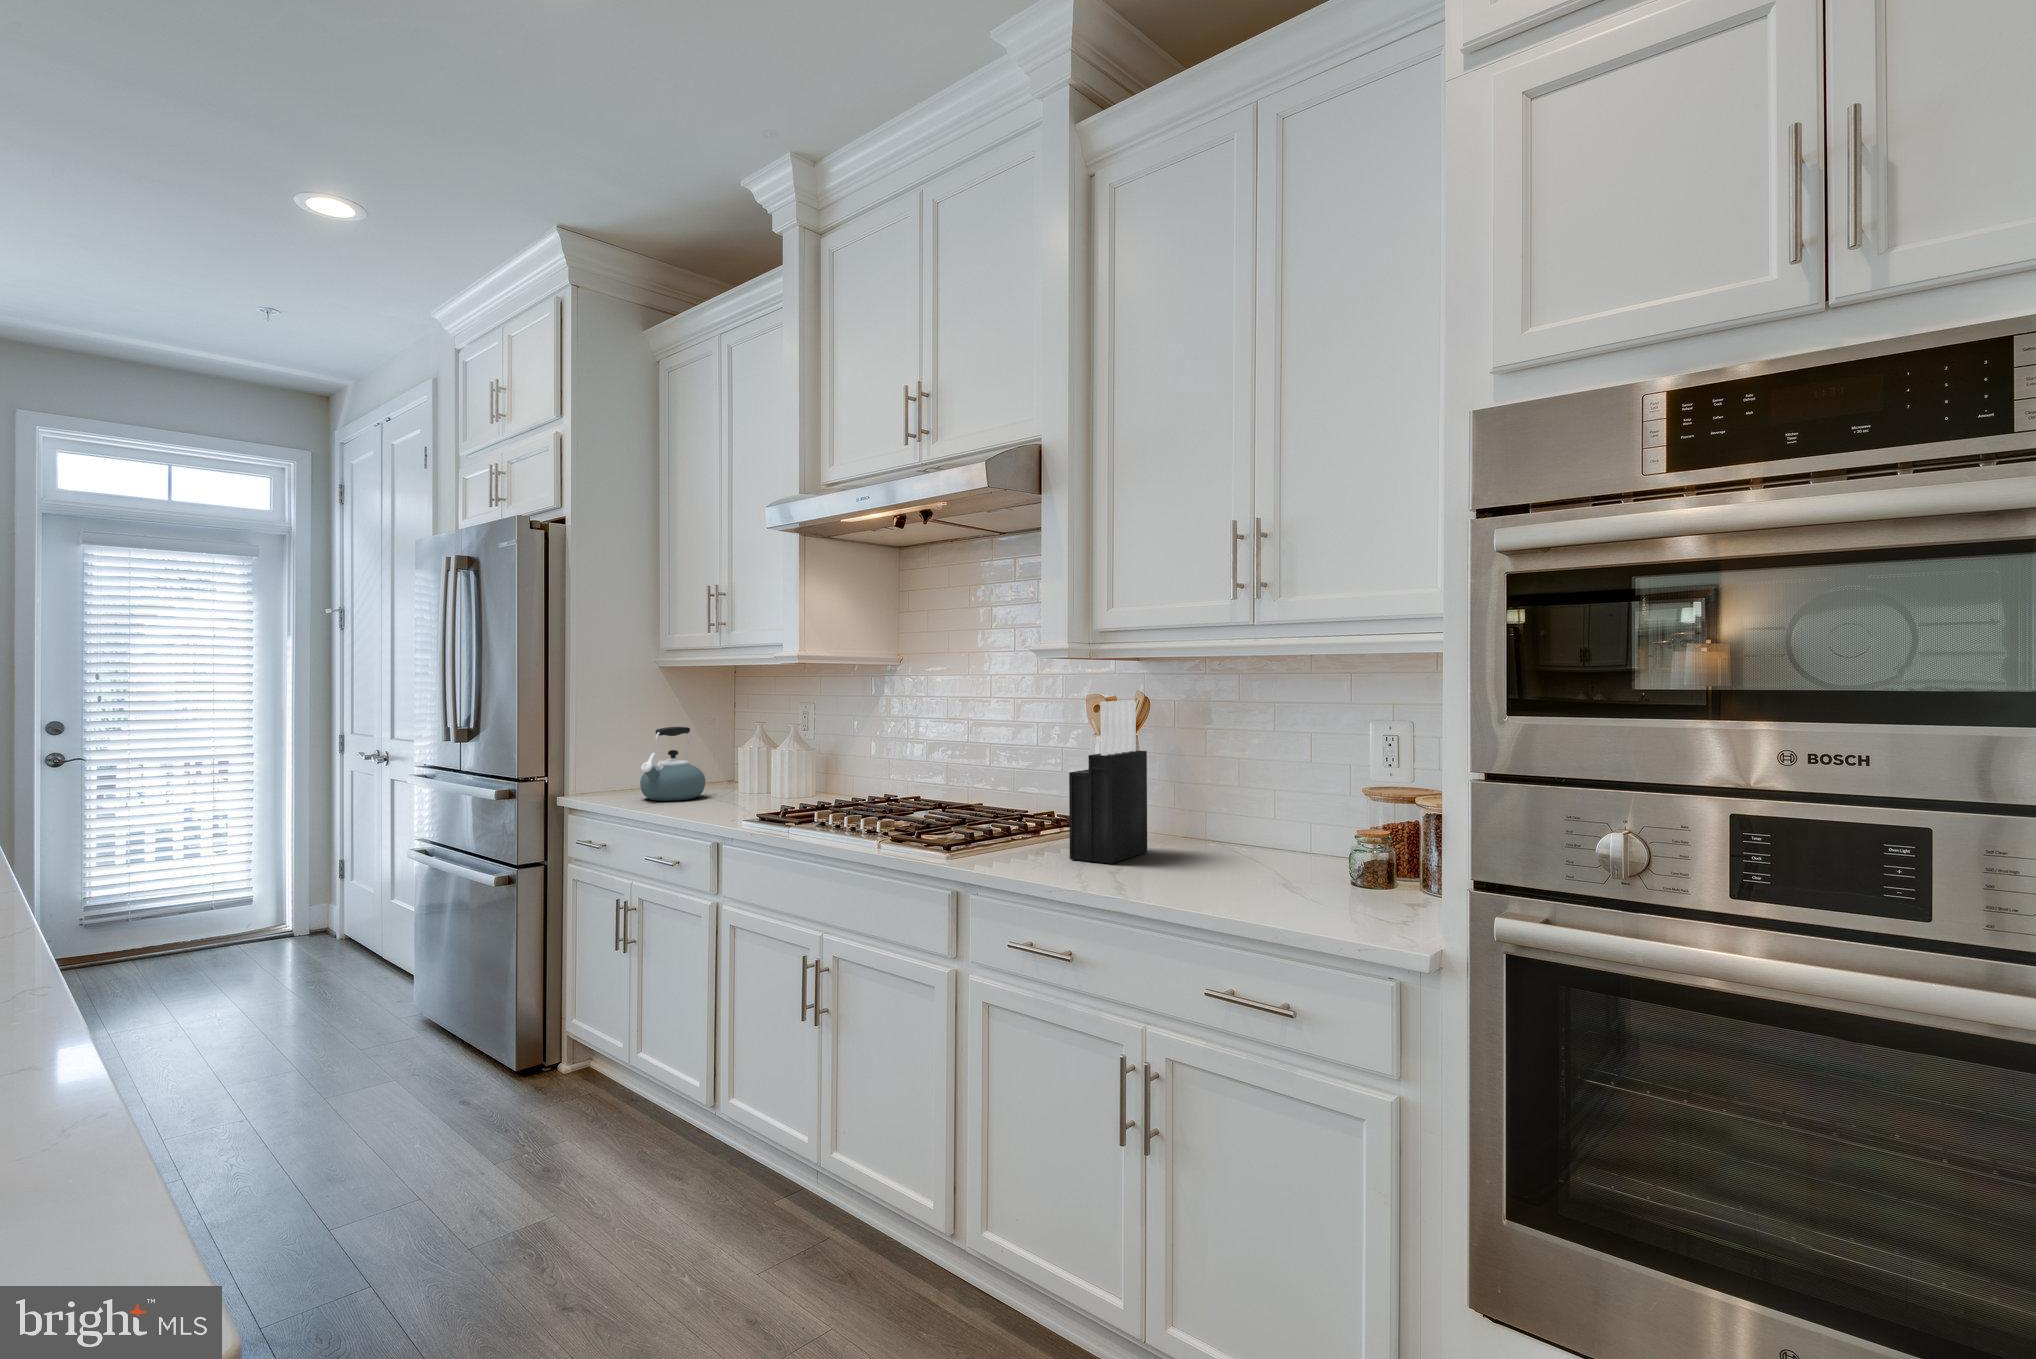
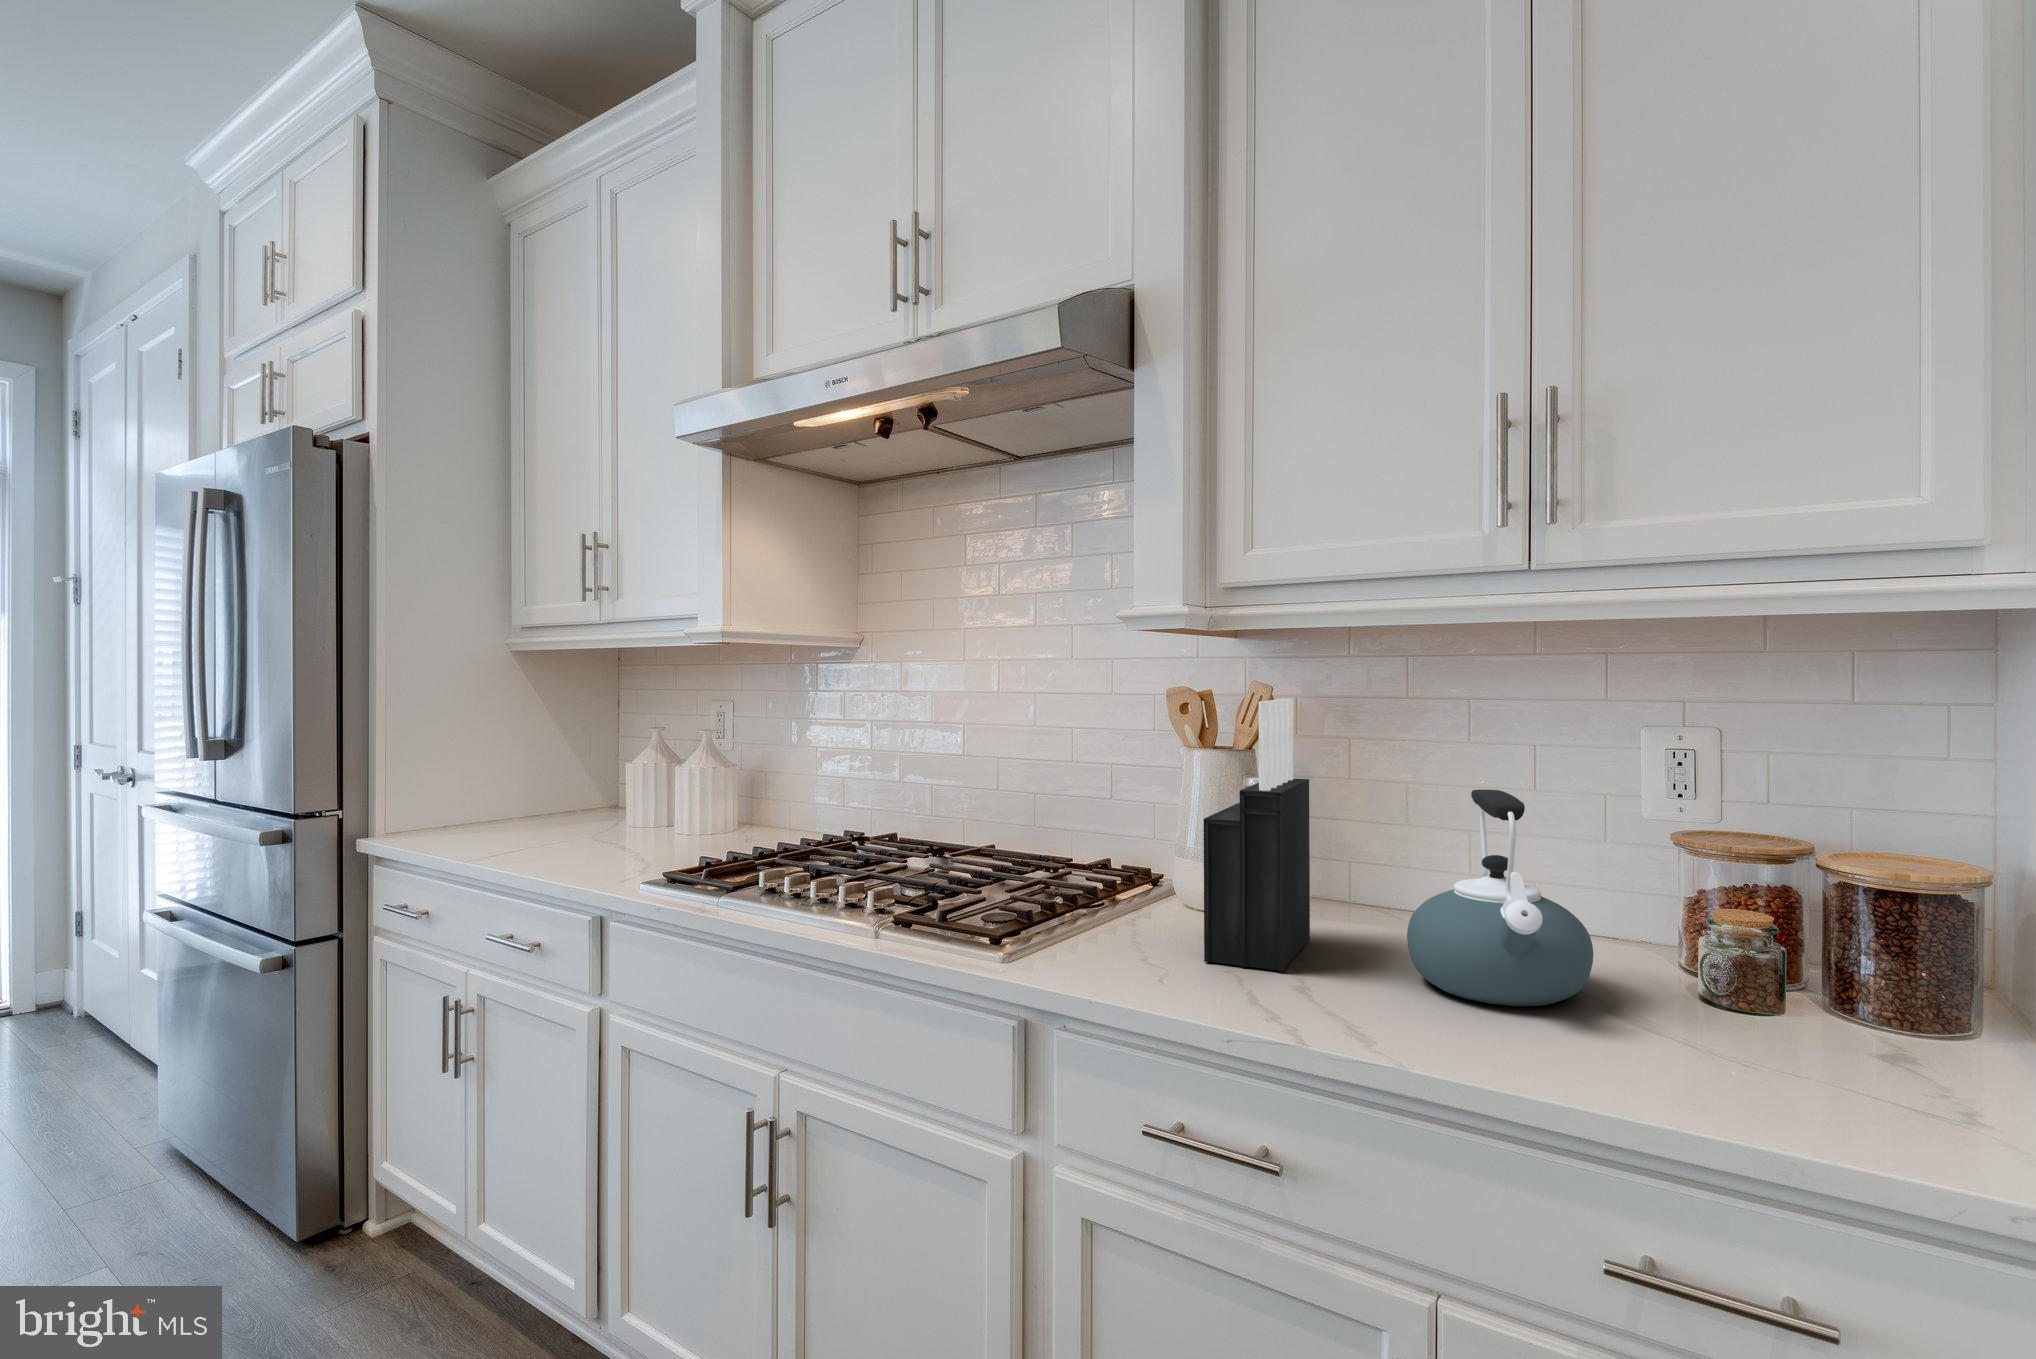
kettle: present [640,727,705,801] -> present [1407,790,1593,1006]

